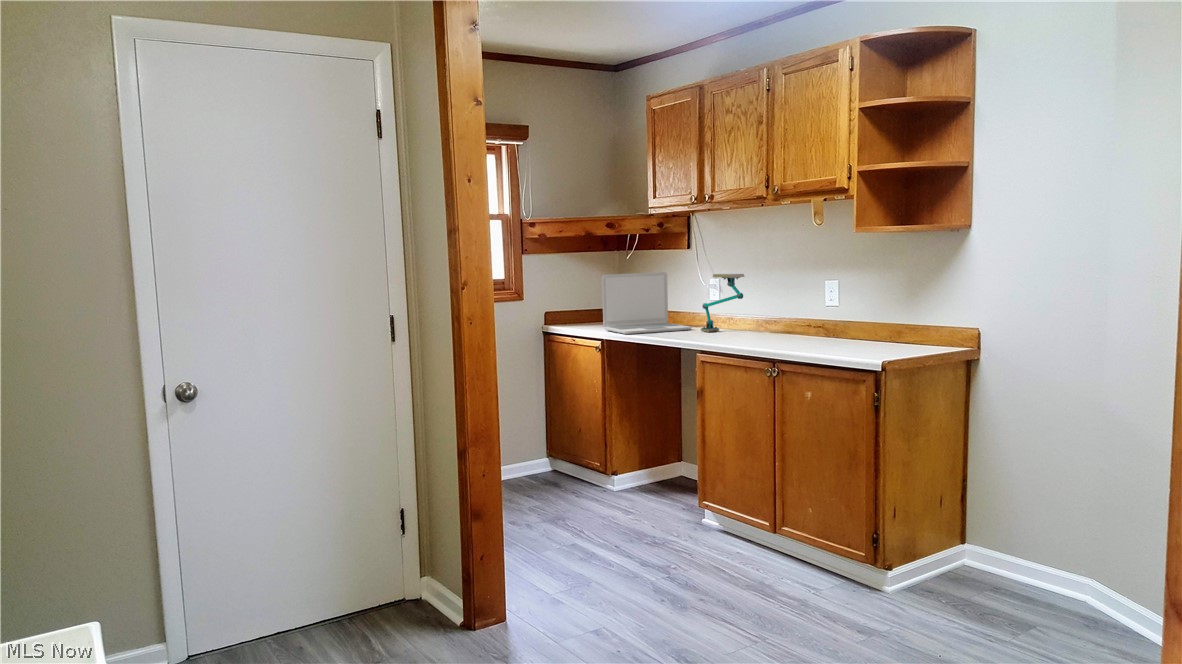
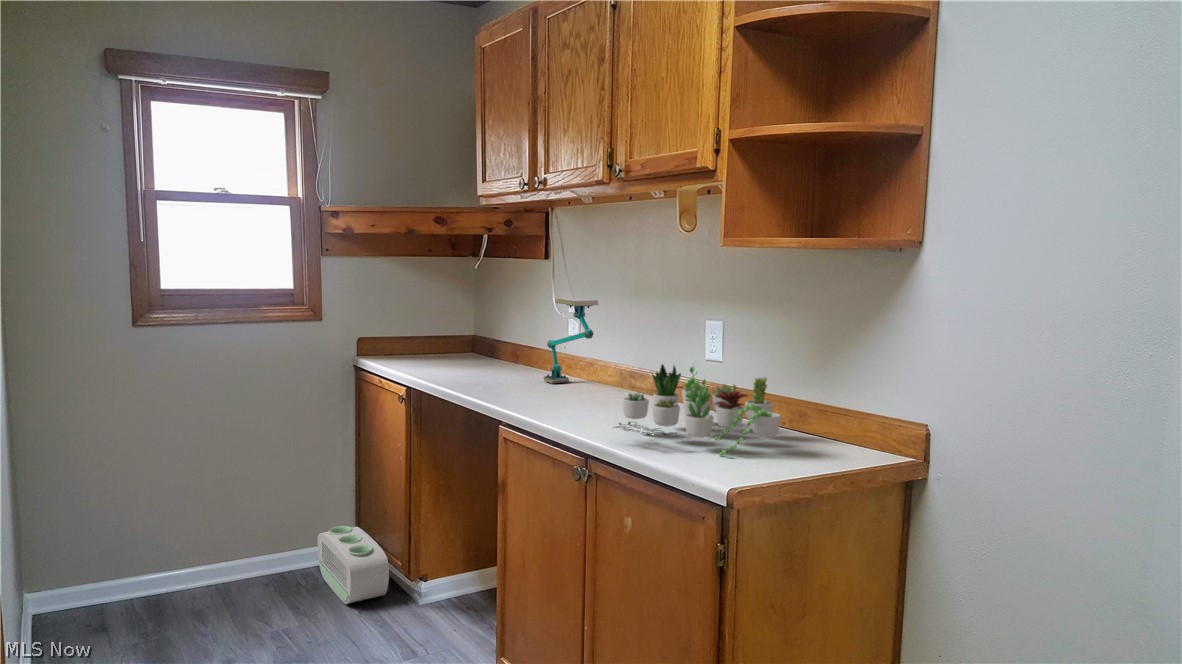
laptop: present [602,272,691,334] -> none [416,290,537,382]
succulent plant: none [782,302,893,352] -> present [617,364,781,456]
air purifier: none [529,445,592,493] -> present [318,526,389,604]

